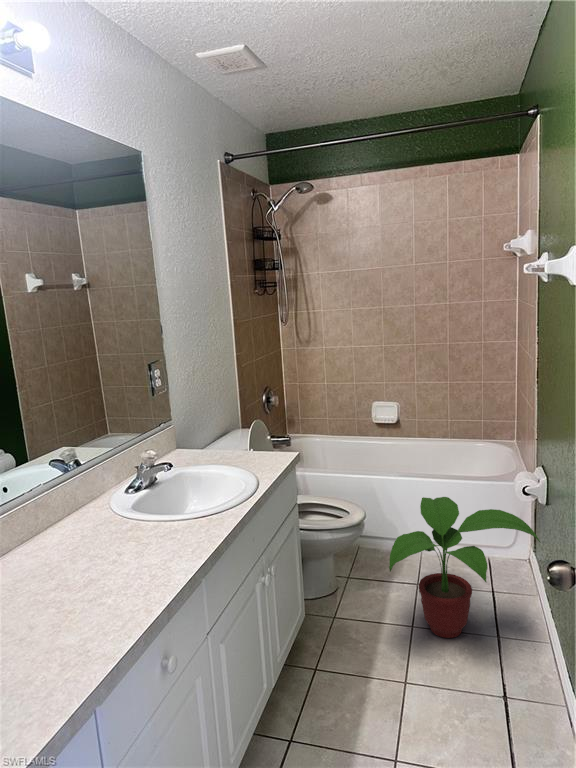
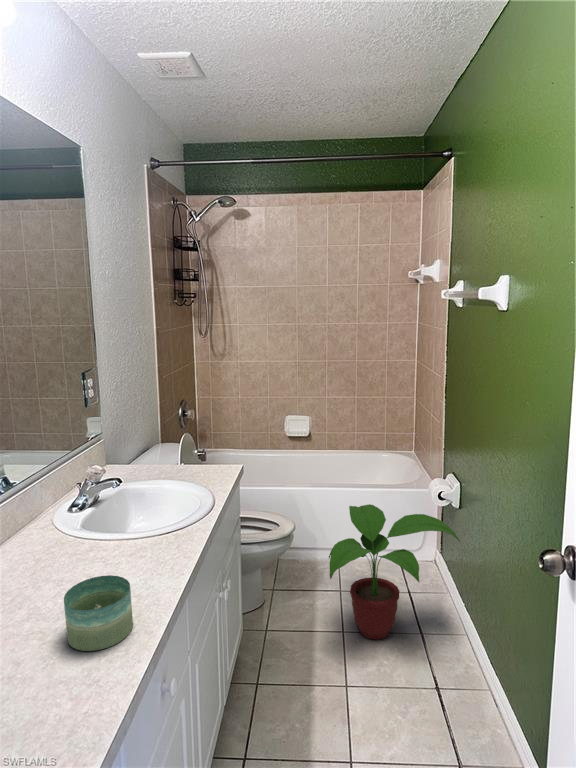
candle: none [72,554,138,622] -> present [64,575,133,651]

